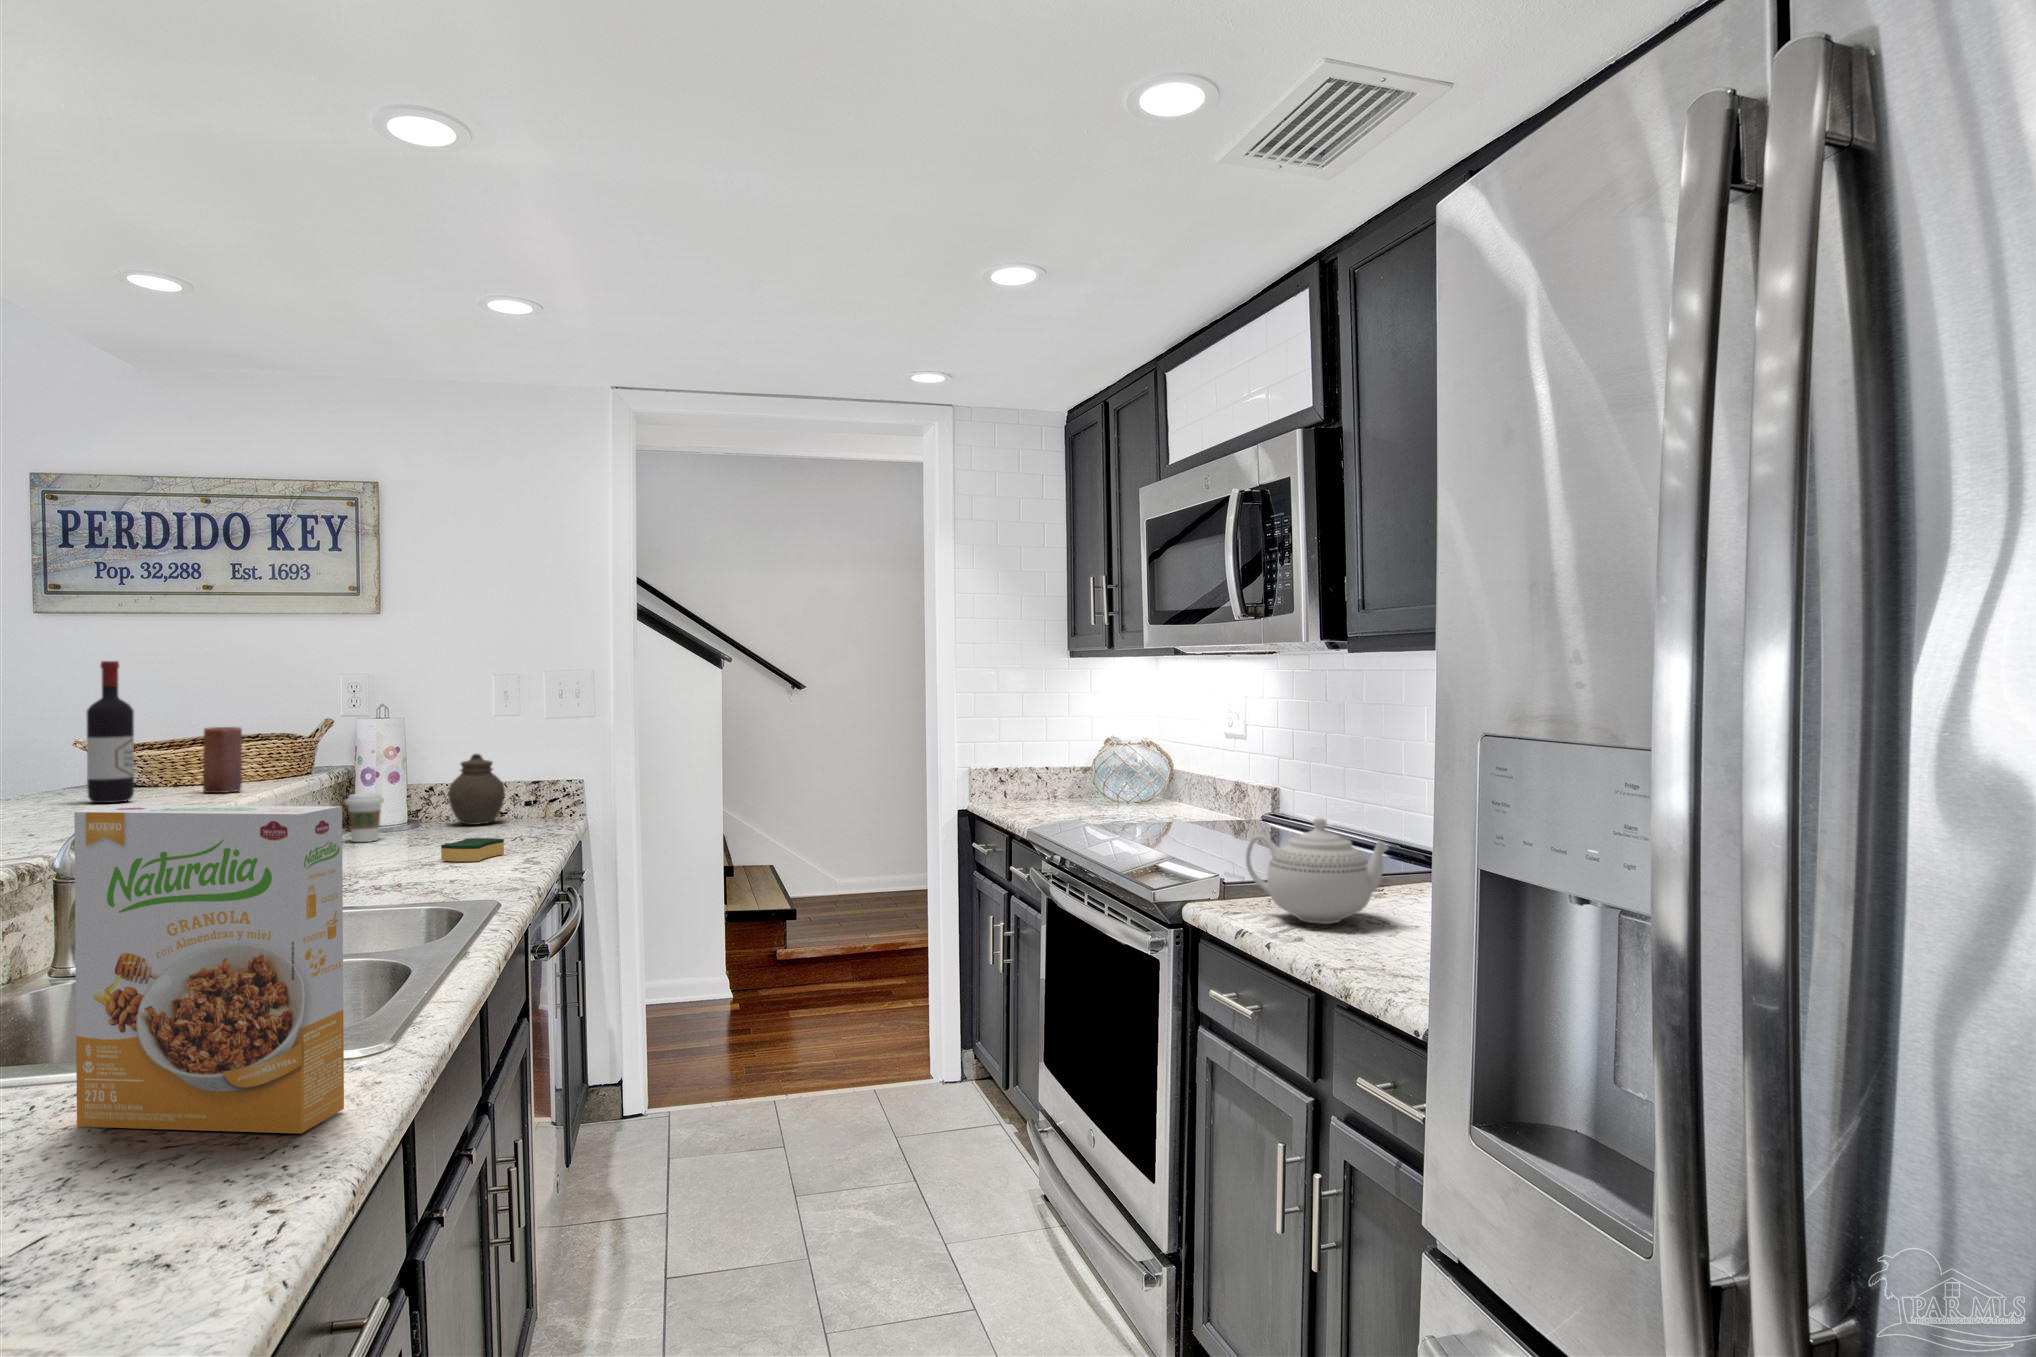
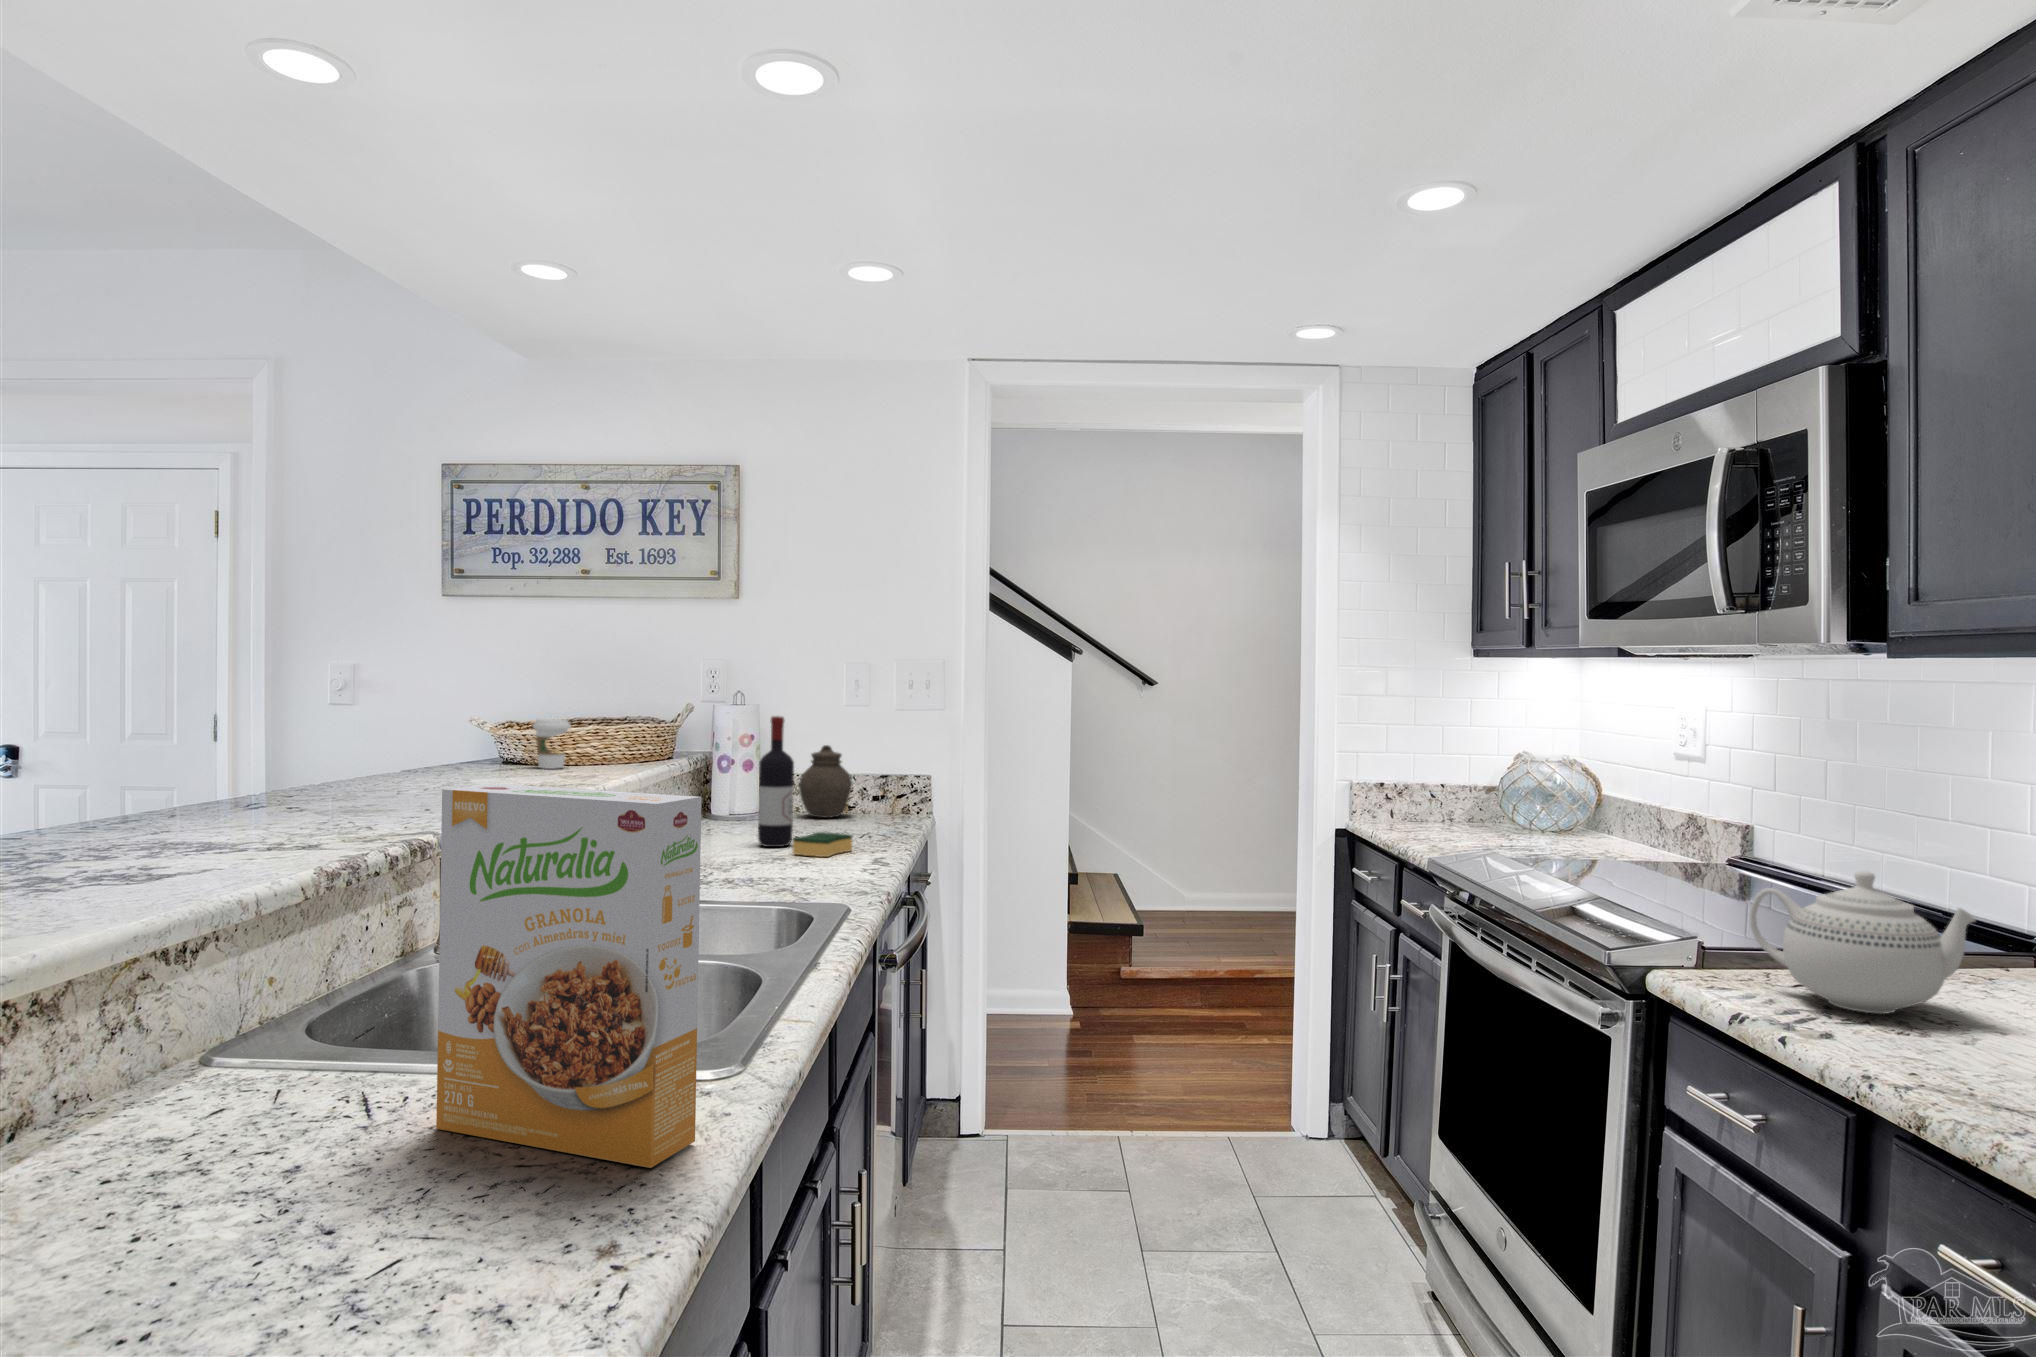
wine bottle: present [86,661,134,803] -> present [758,716,794,847]
candle: present [203,727,242,793] -> none [580,709,615,774]
coffee cup: present [345,793,384,842] -> present [533,719,571,769]

